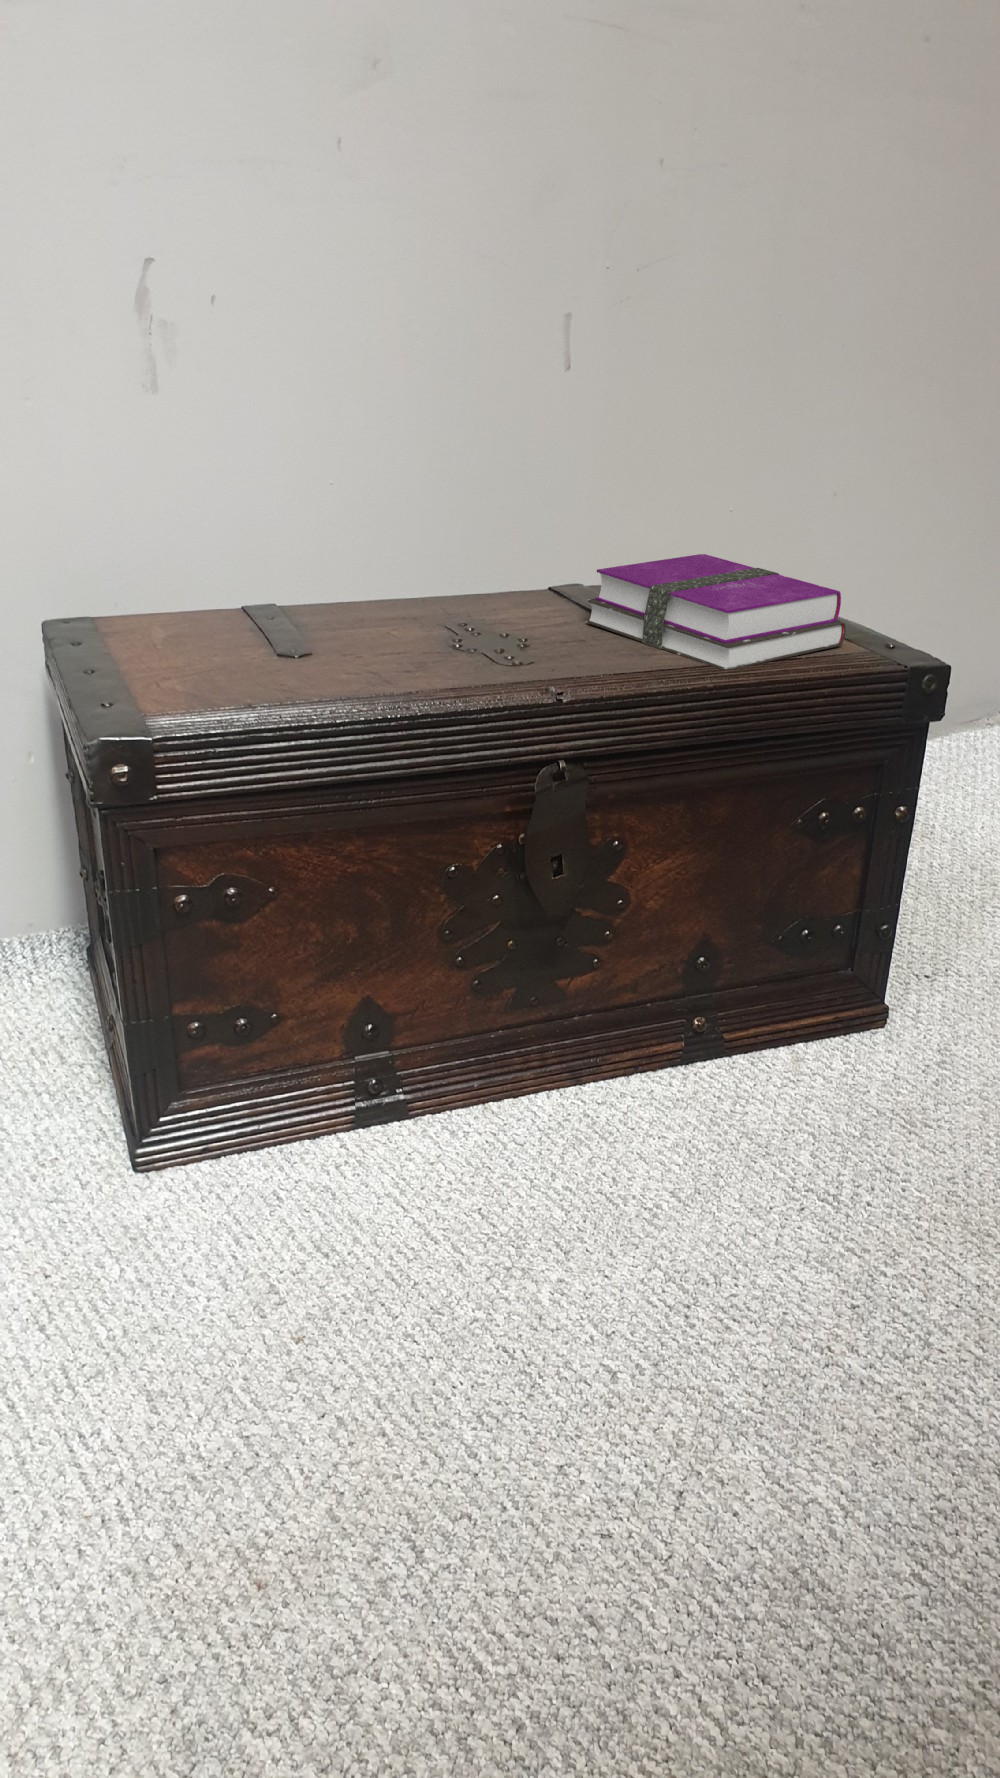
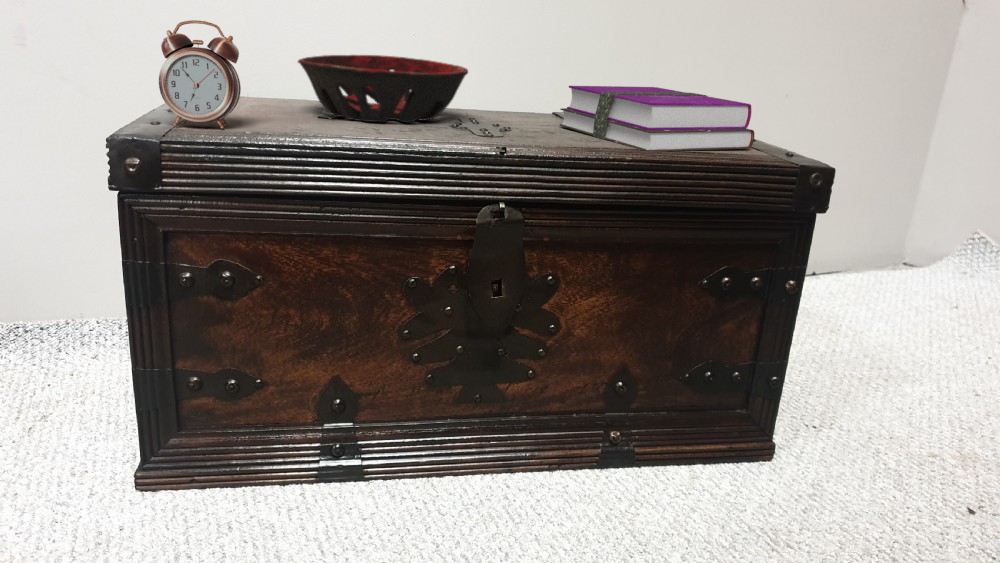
decorative bowl: none [239,538,470,652] -> present [298,55,468,122]
alarm clock: none [121,567,222,706] -> present [159,20,241,129]

